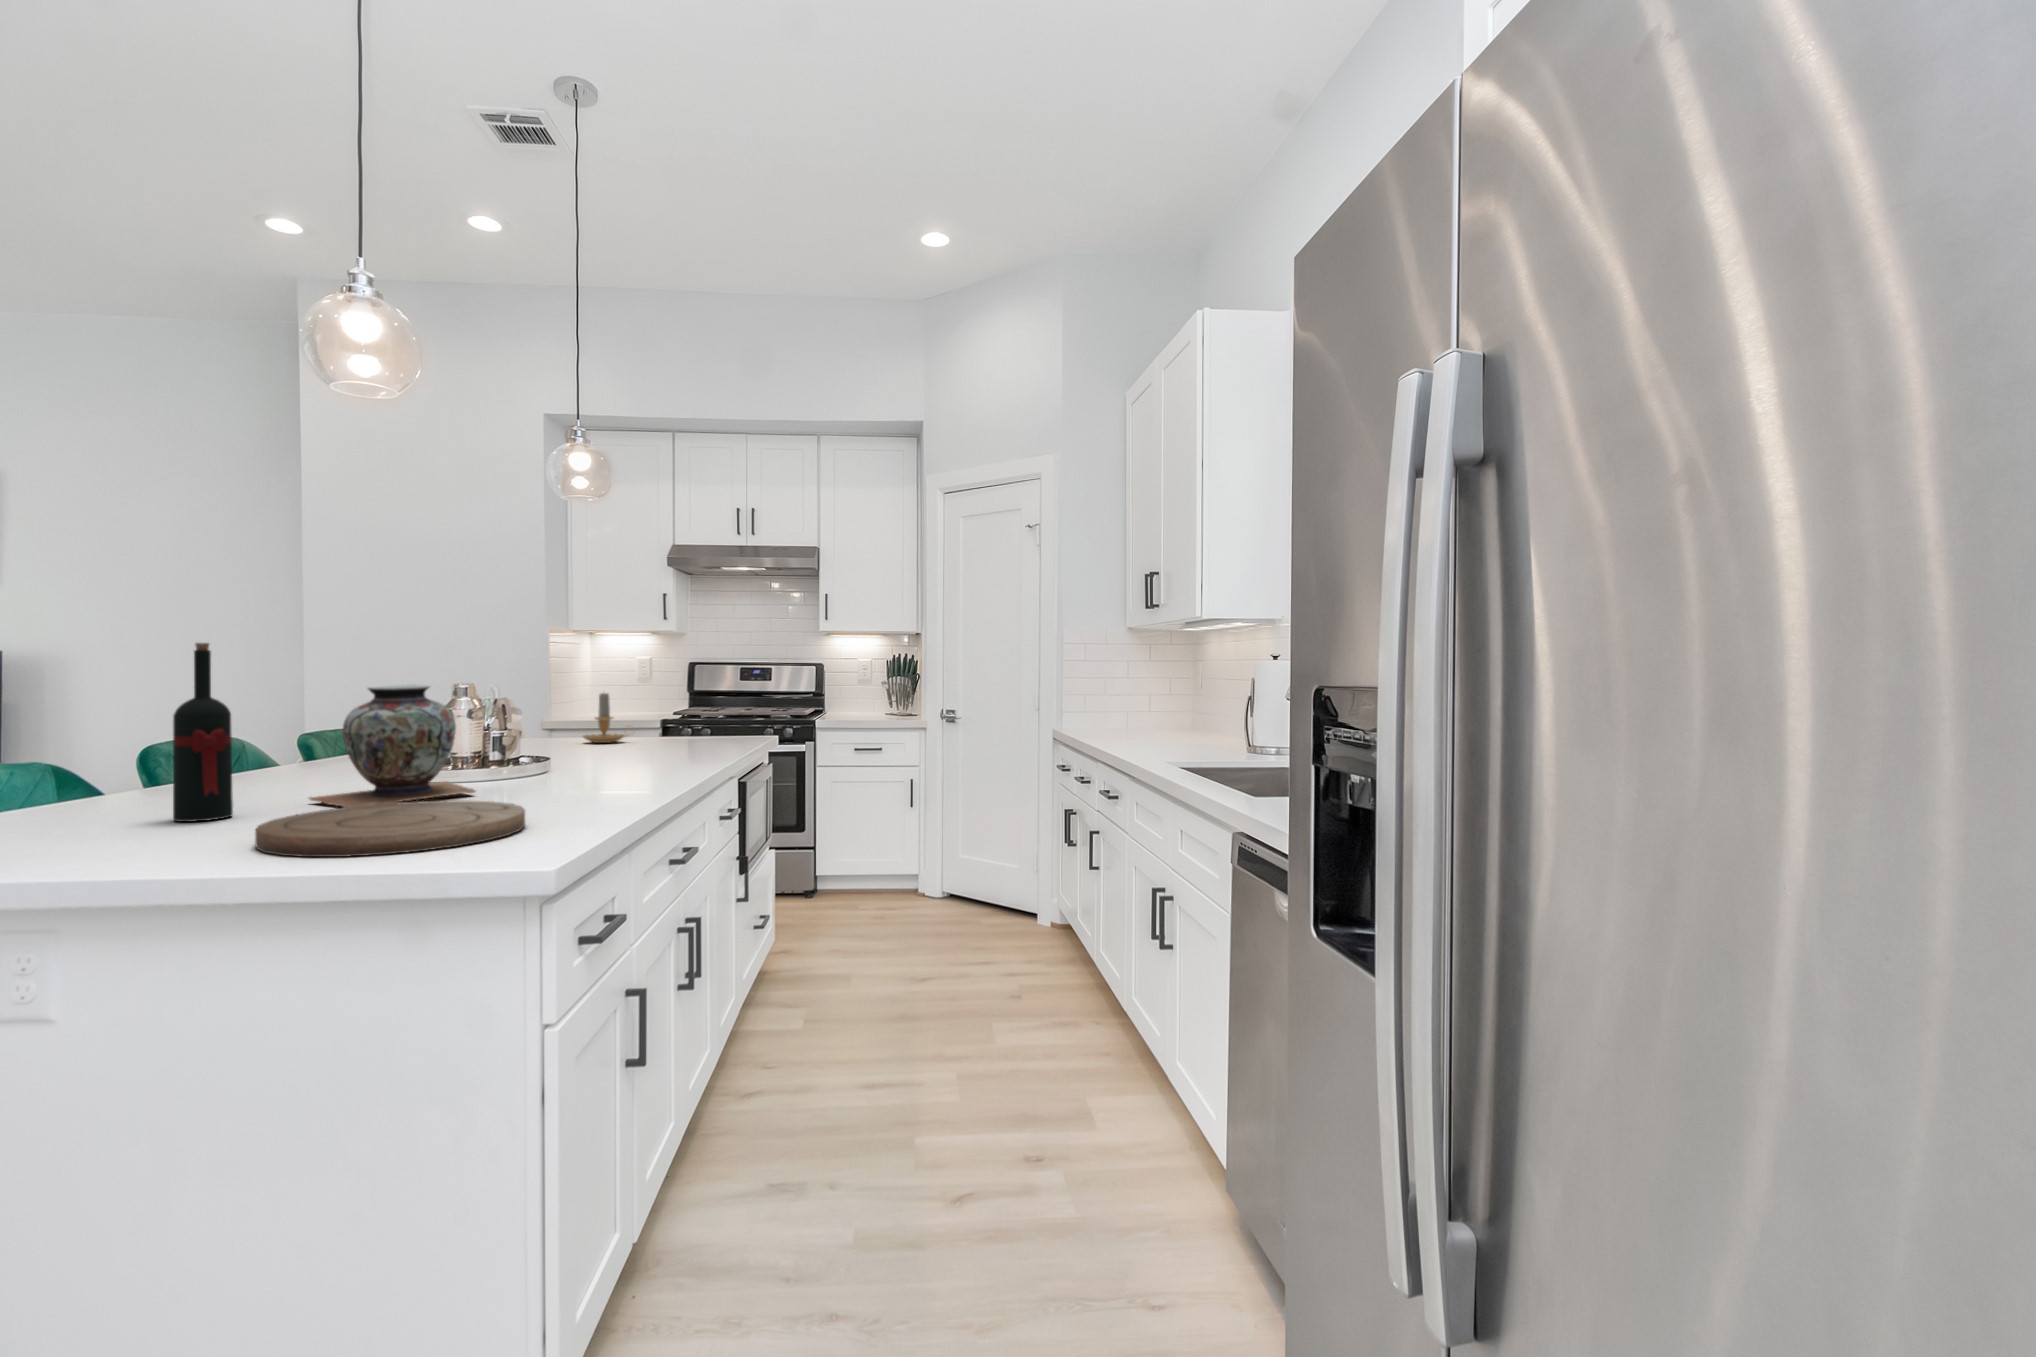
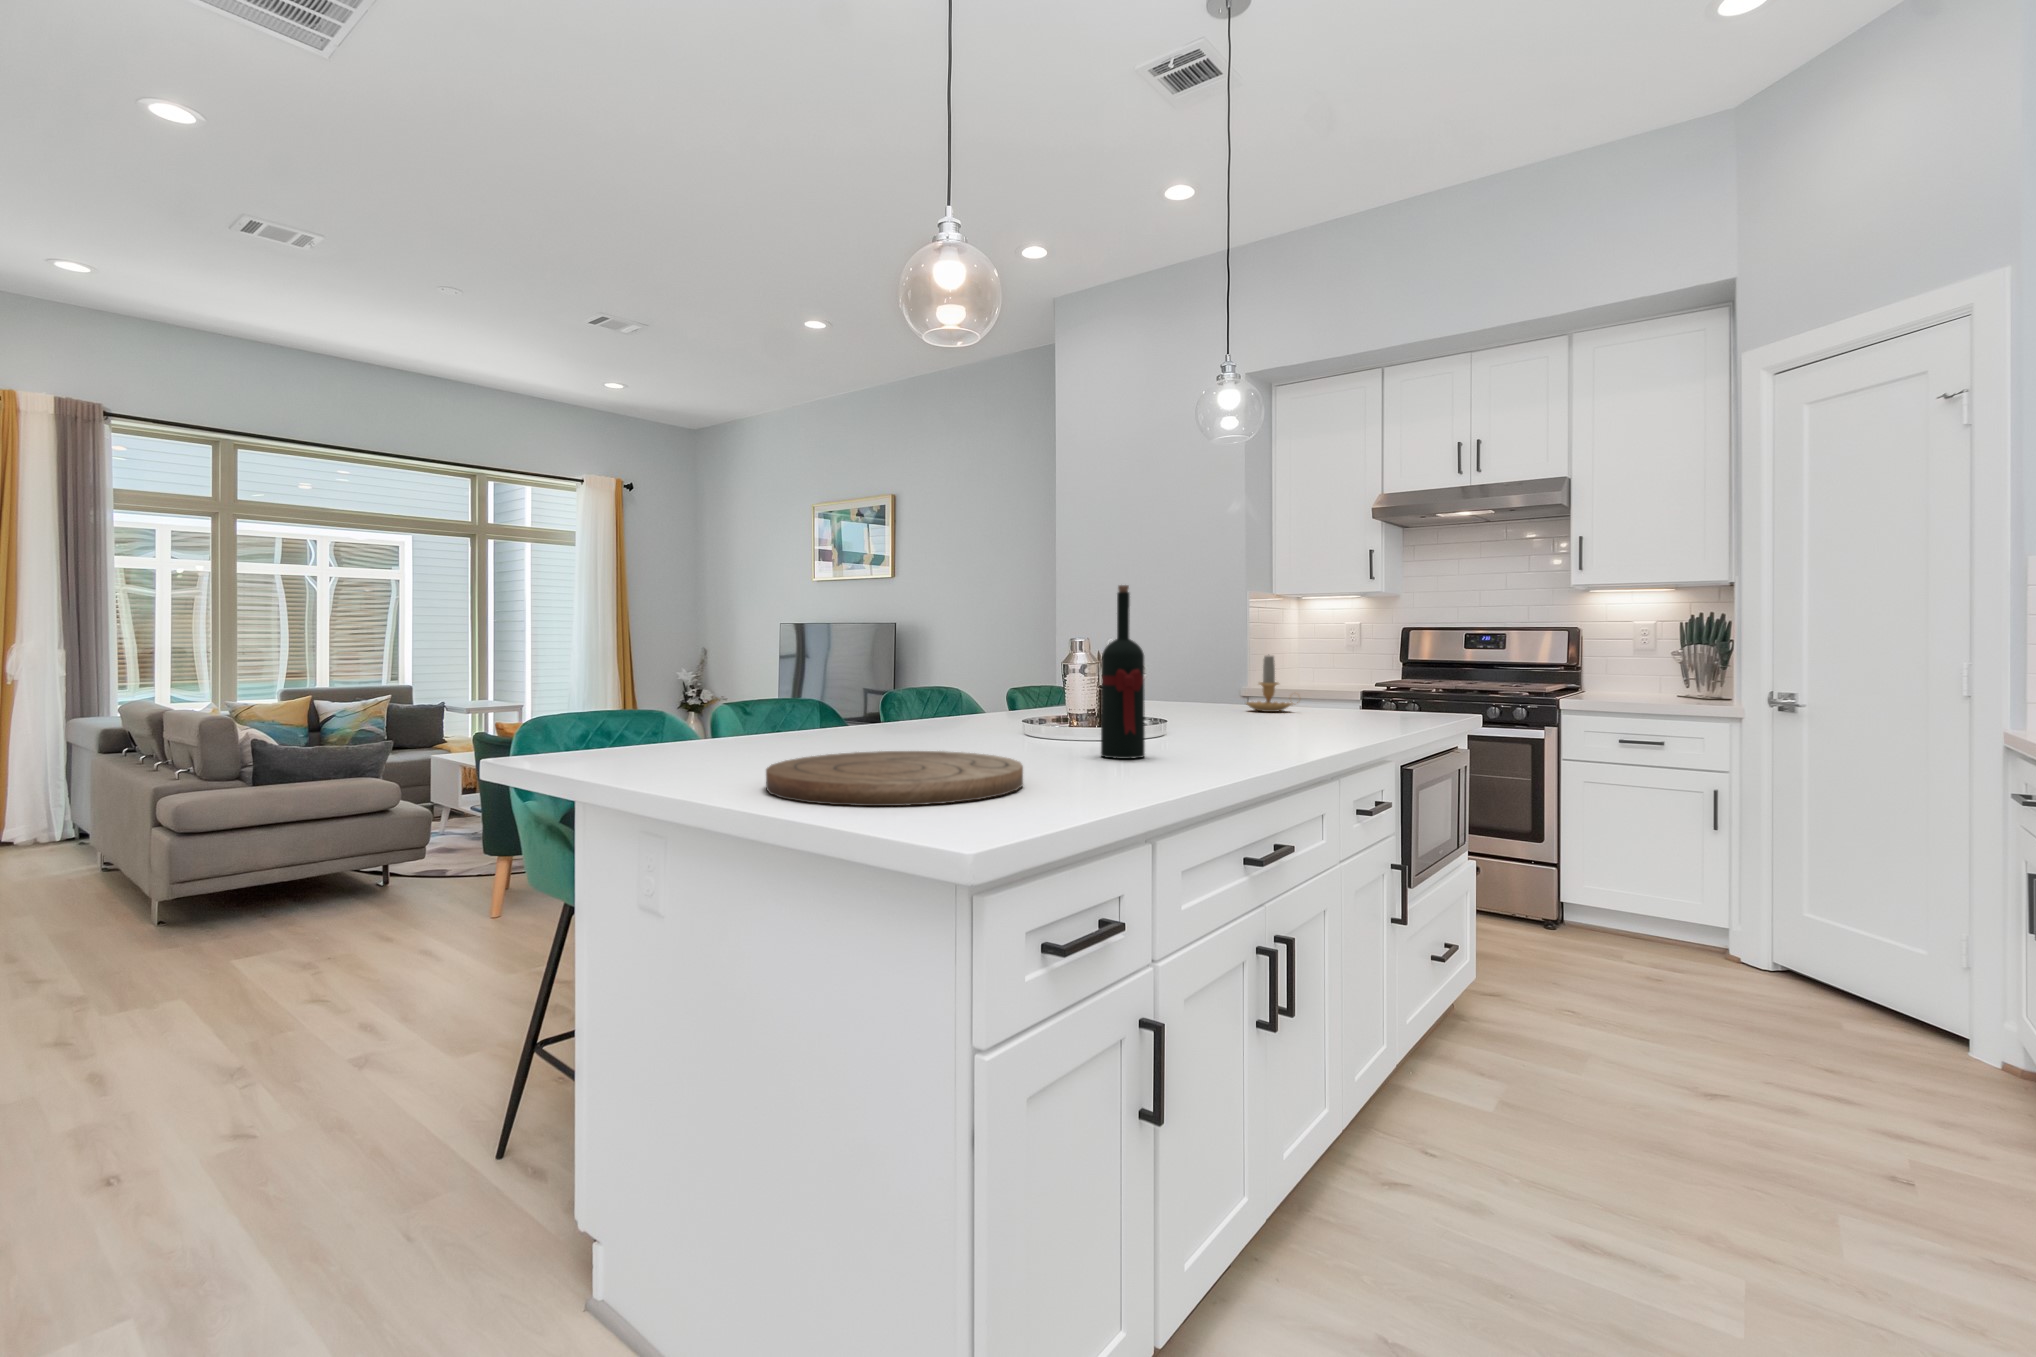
wine bottle: present [173,643,233,822] -> present [1101,585,1145,759]
decorative vase: present [309,684,475,807] -> none [906,629,1046,756]

